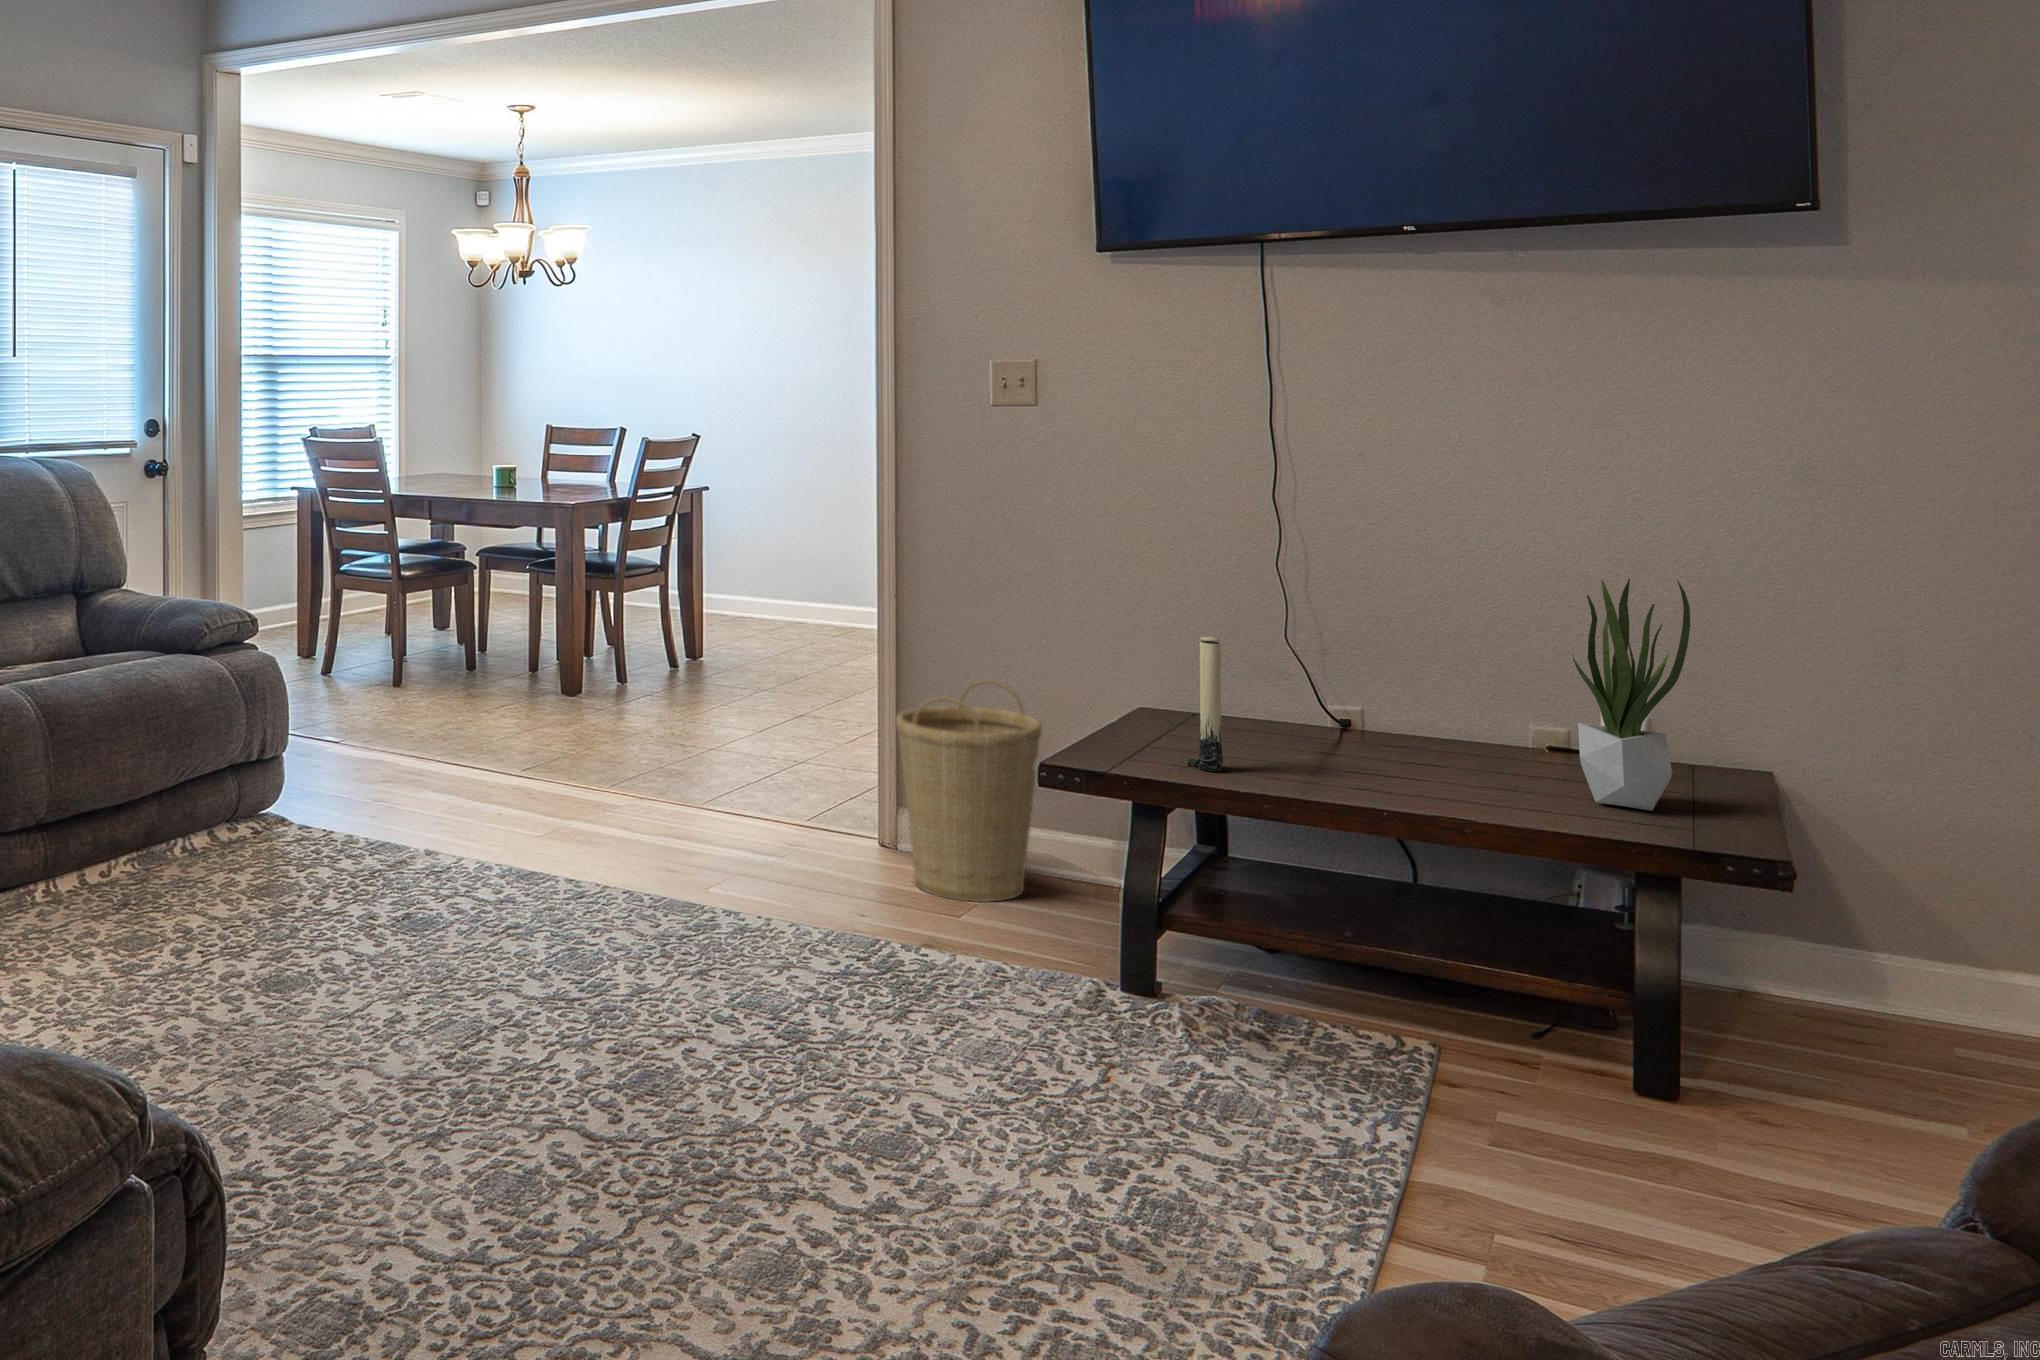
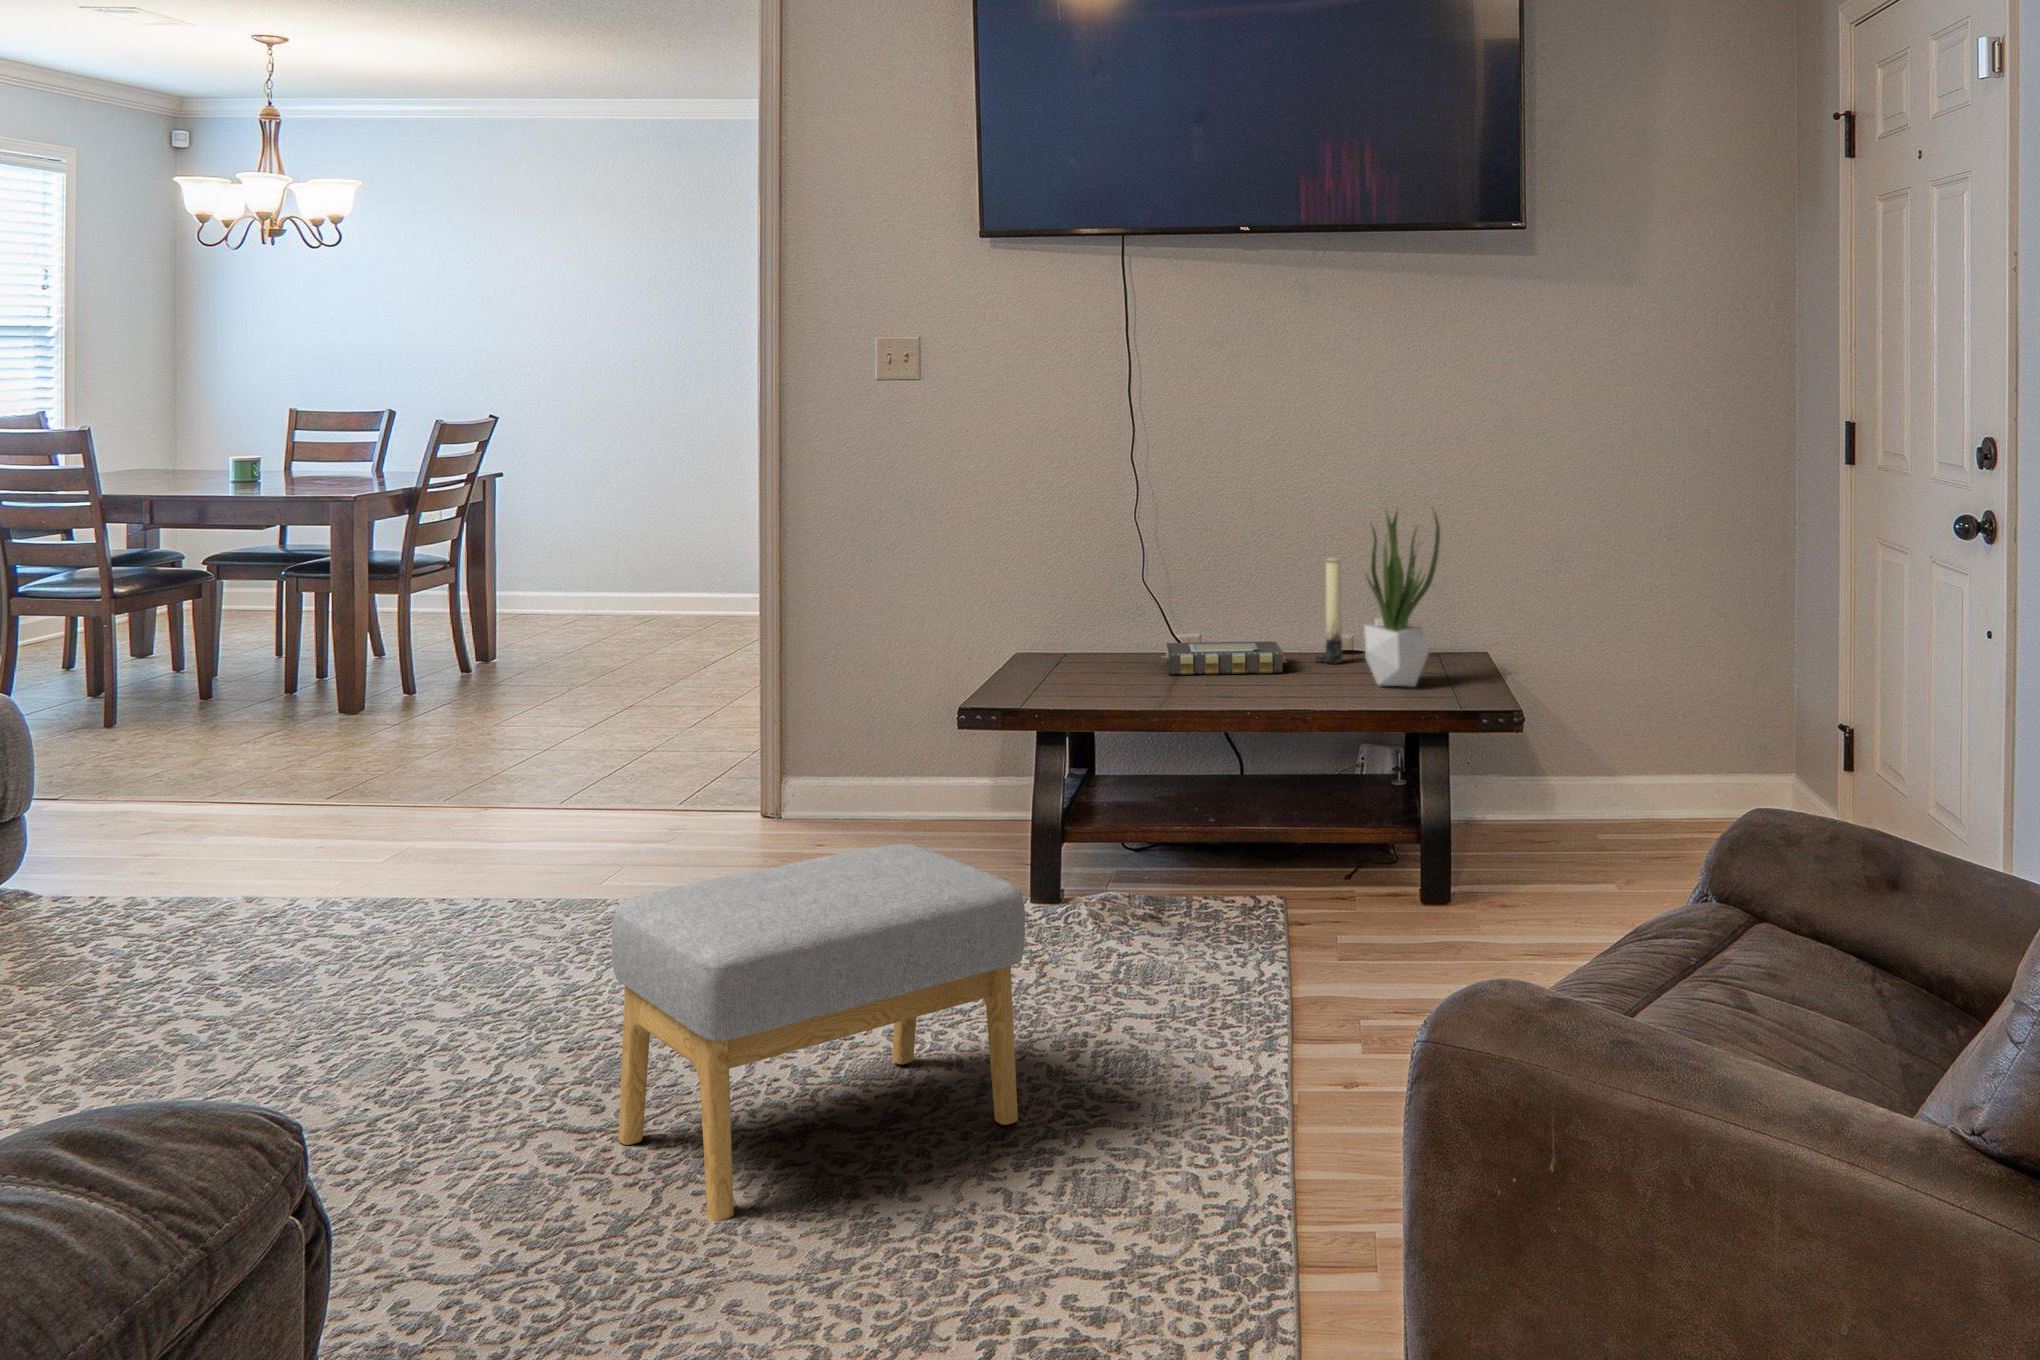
candle: present [1187,637,1223,771] -> present [1315,558,1343,664]
basket: present [896,680,1042,902] -> none [785,644,924,856]
book: none [1315,715,1483,768] -> present [1162,641,1287,675]
footstool: none [612,913,1019,1271] -> present [612,844,1025,1221]

